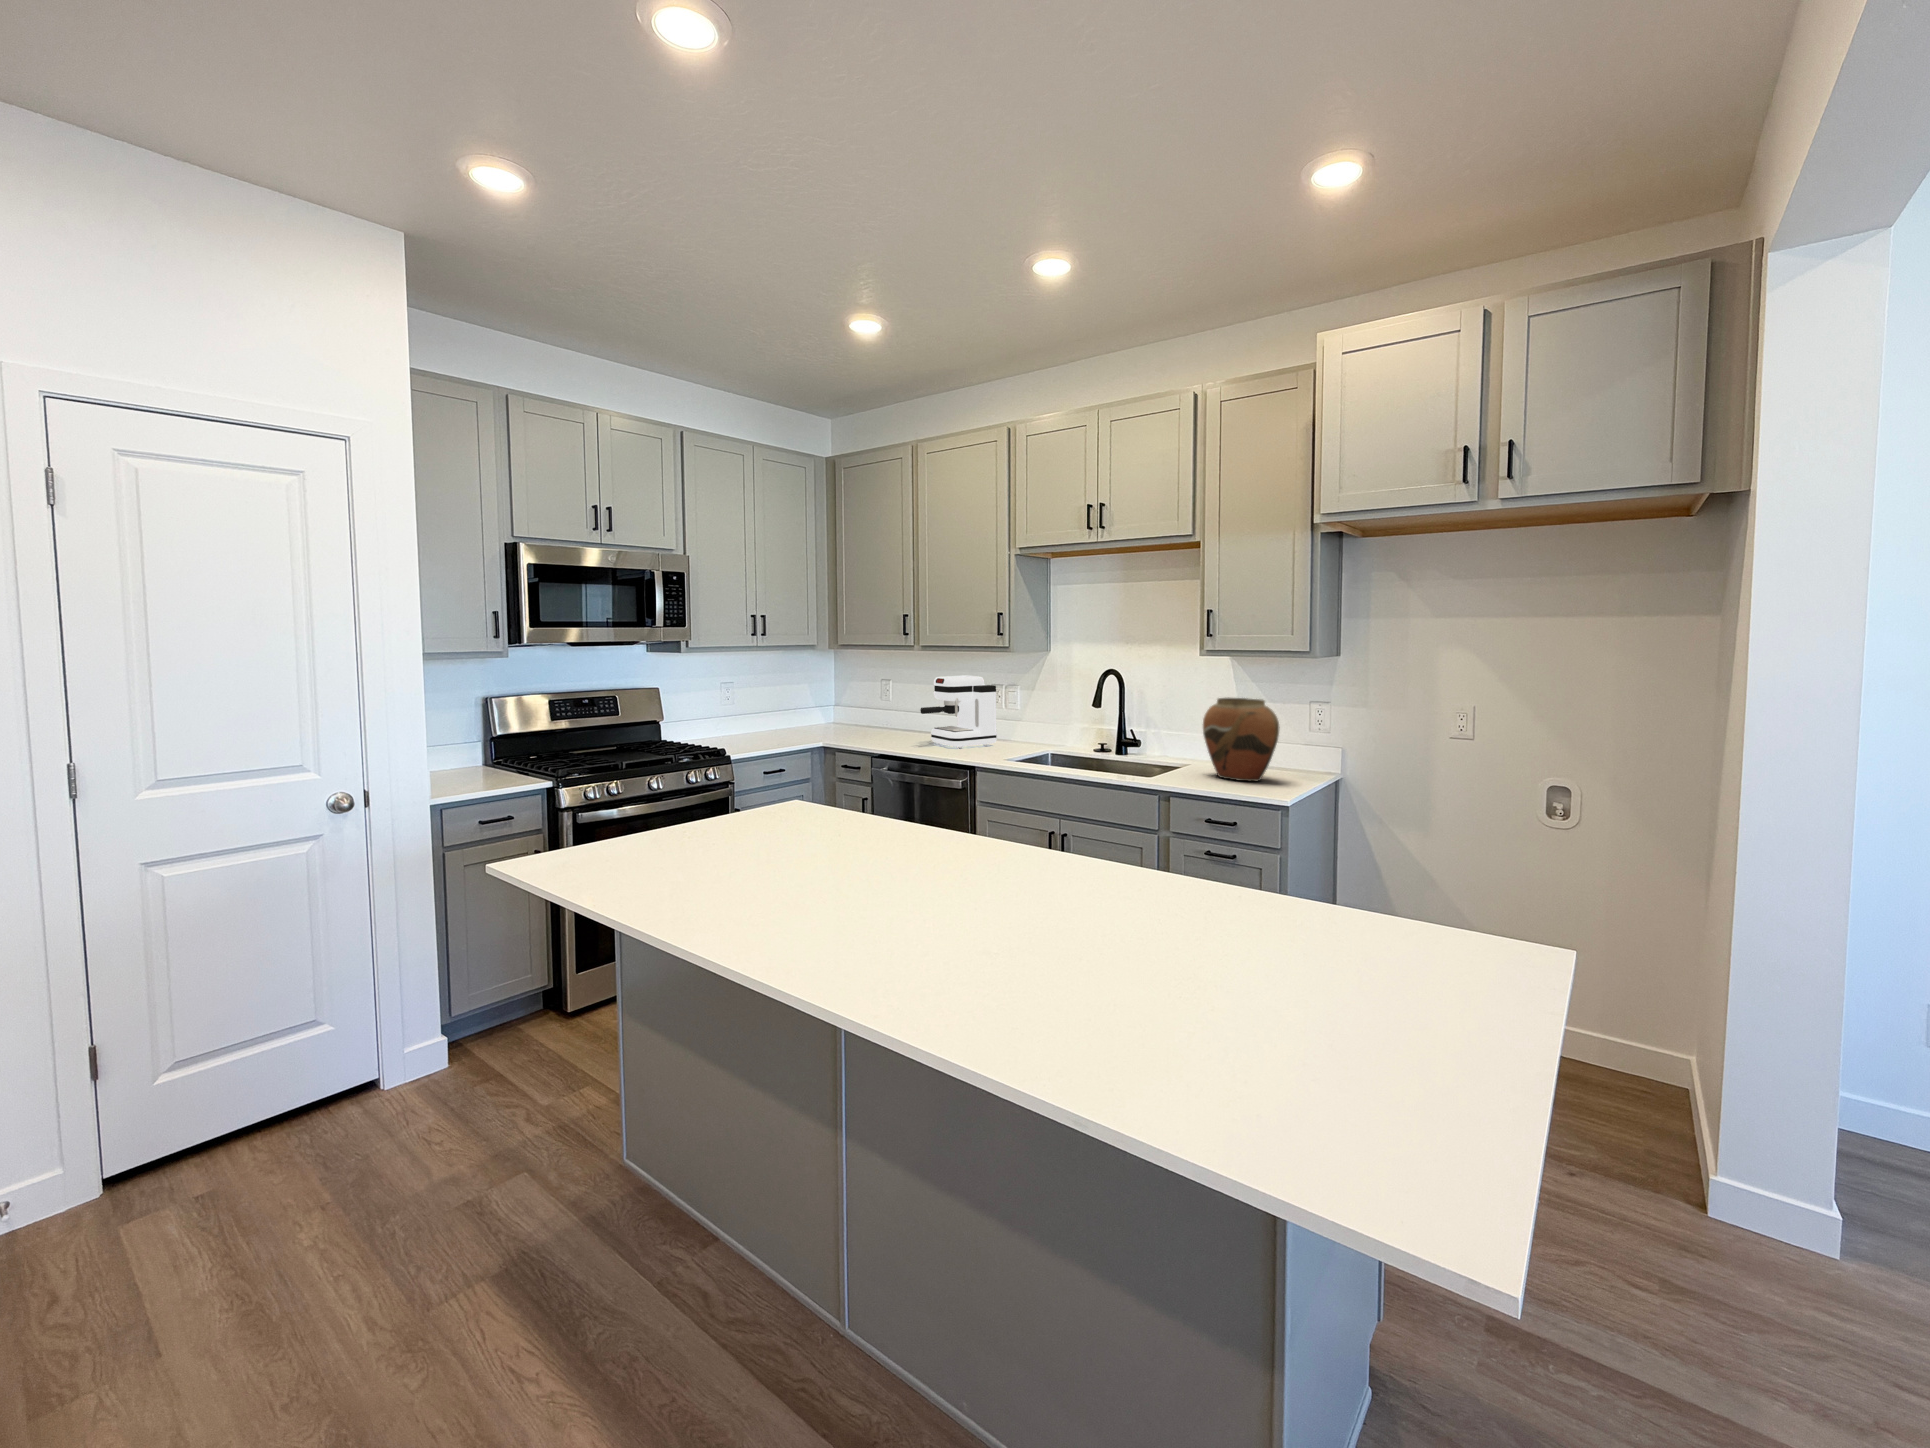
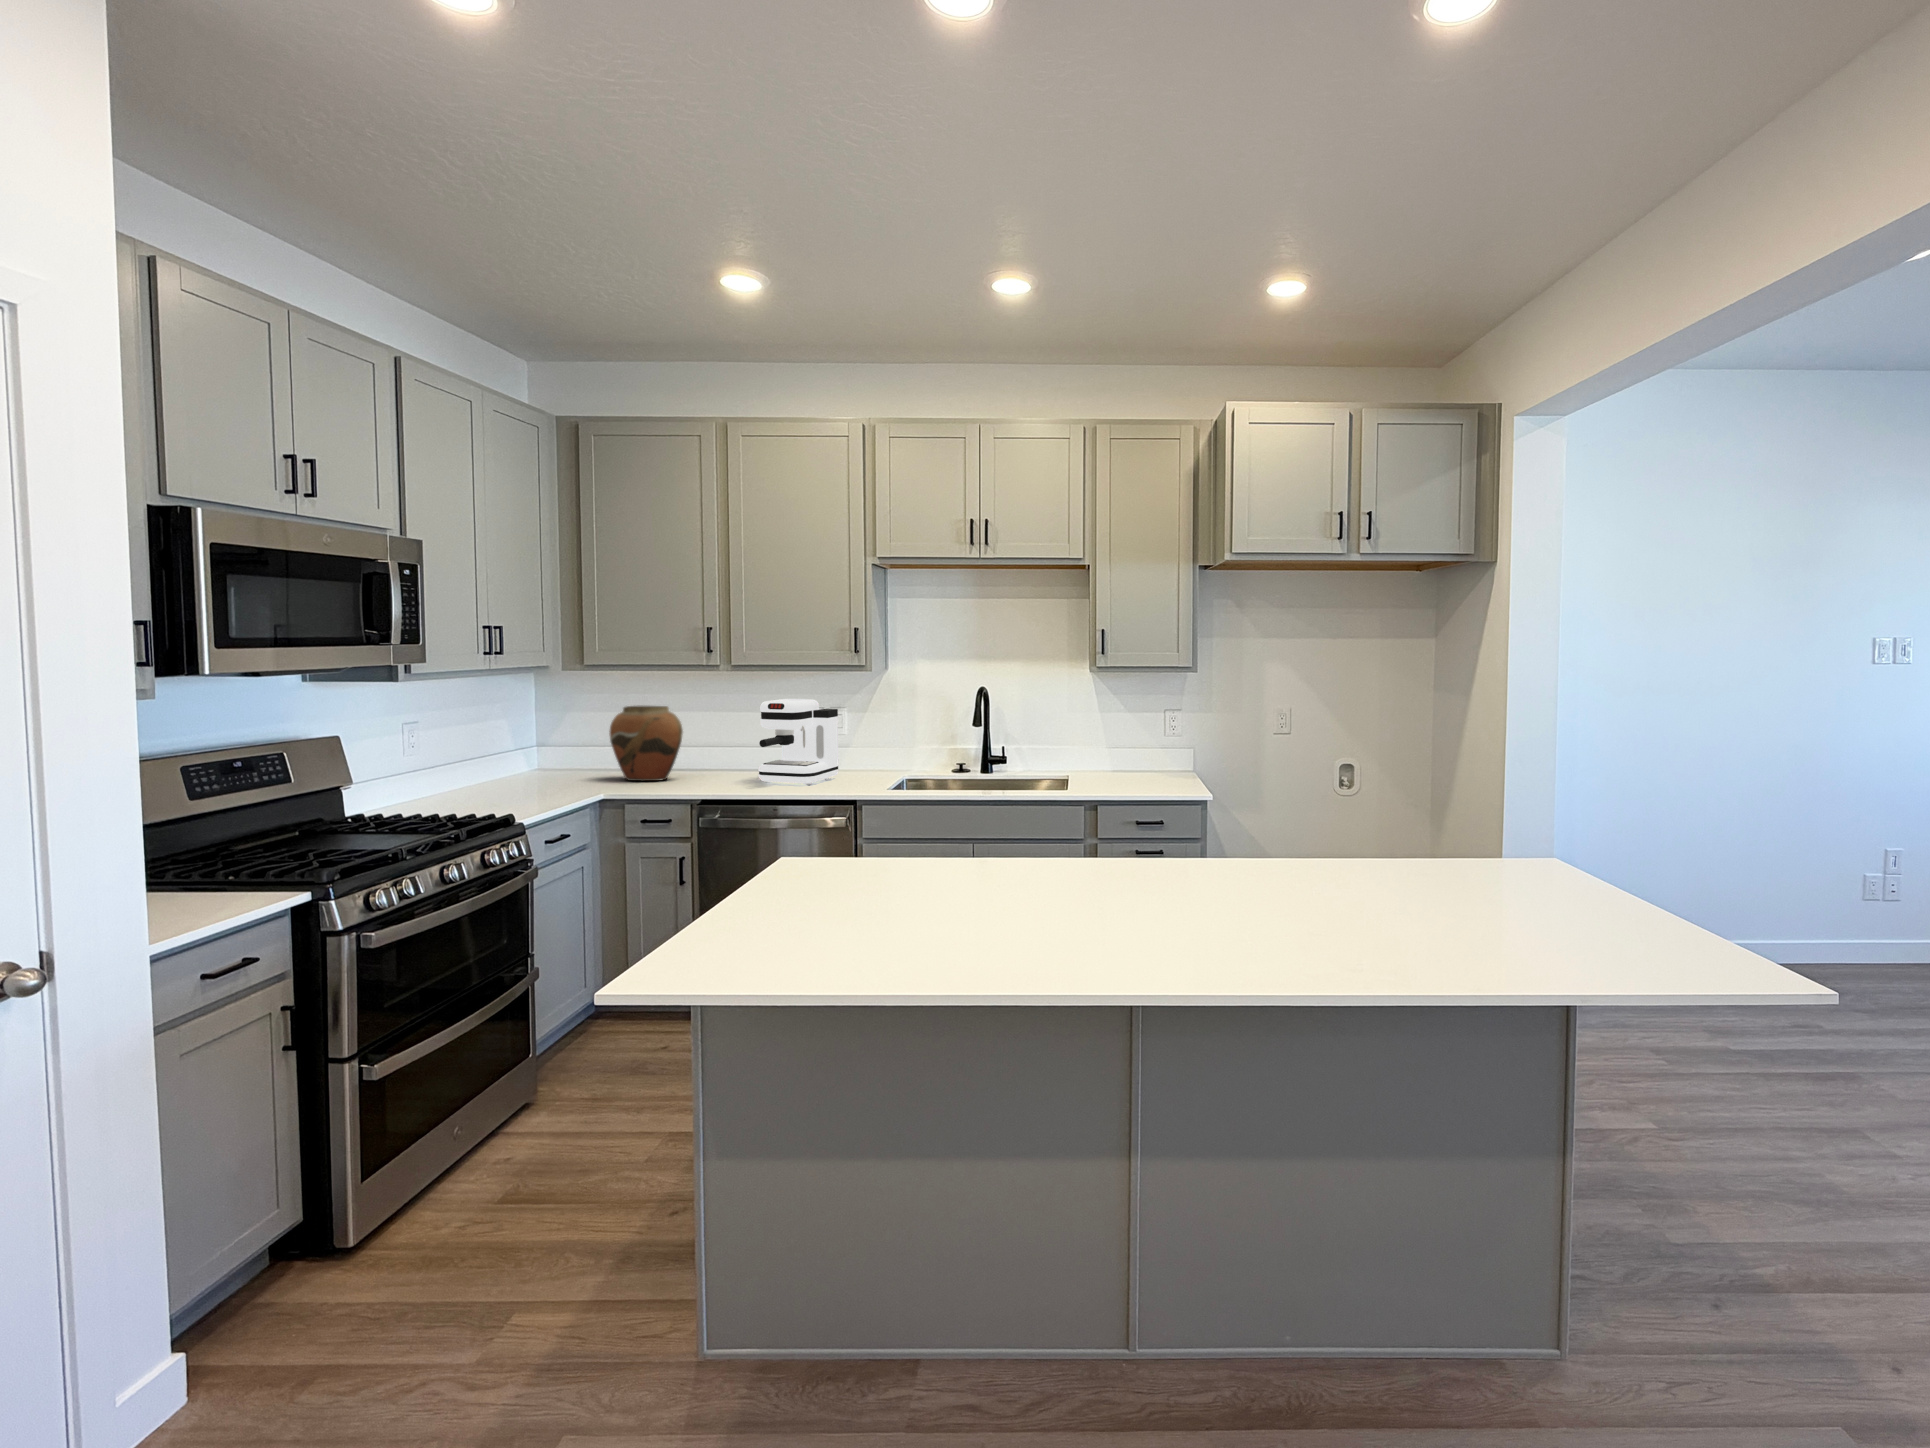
vase: present [1203,698,1280,781] -> present [609,706,683,781]

